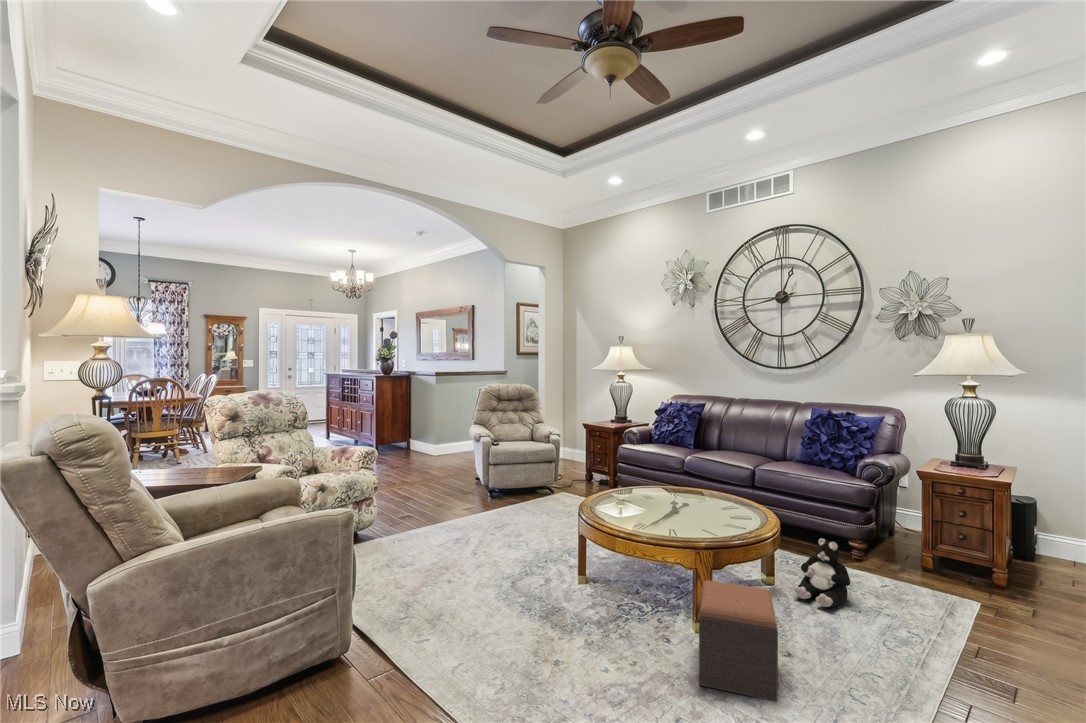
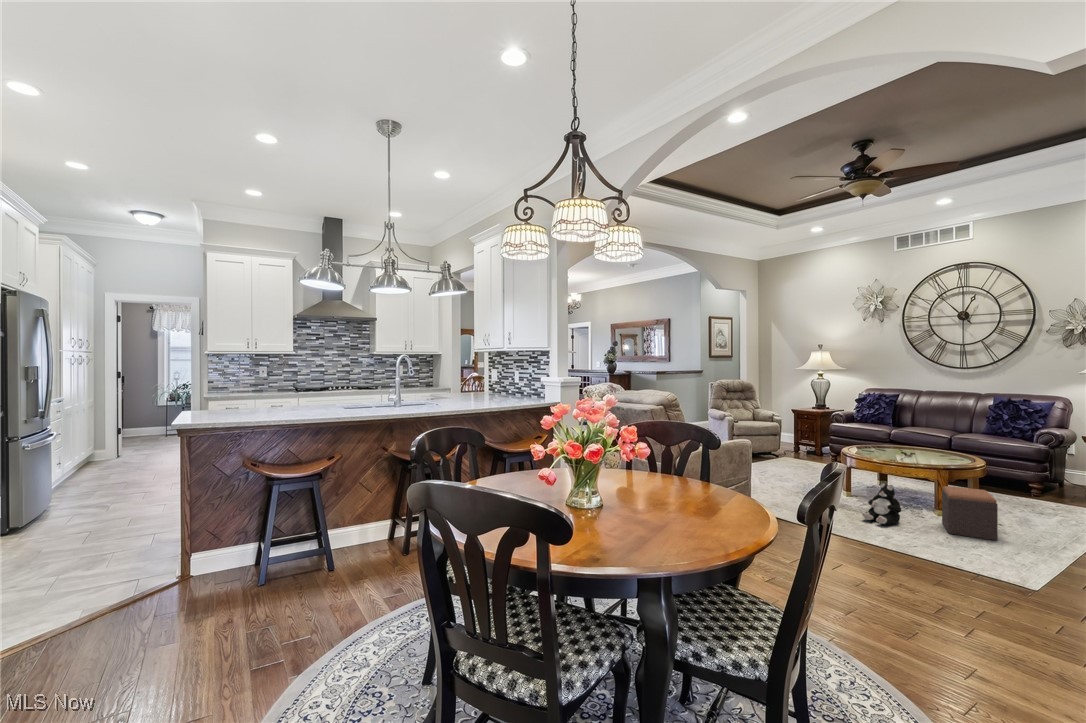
plush toy: present [794,538,850,607] -> present [862,483,901,525]

